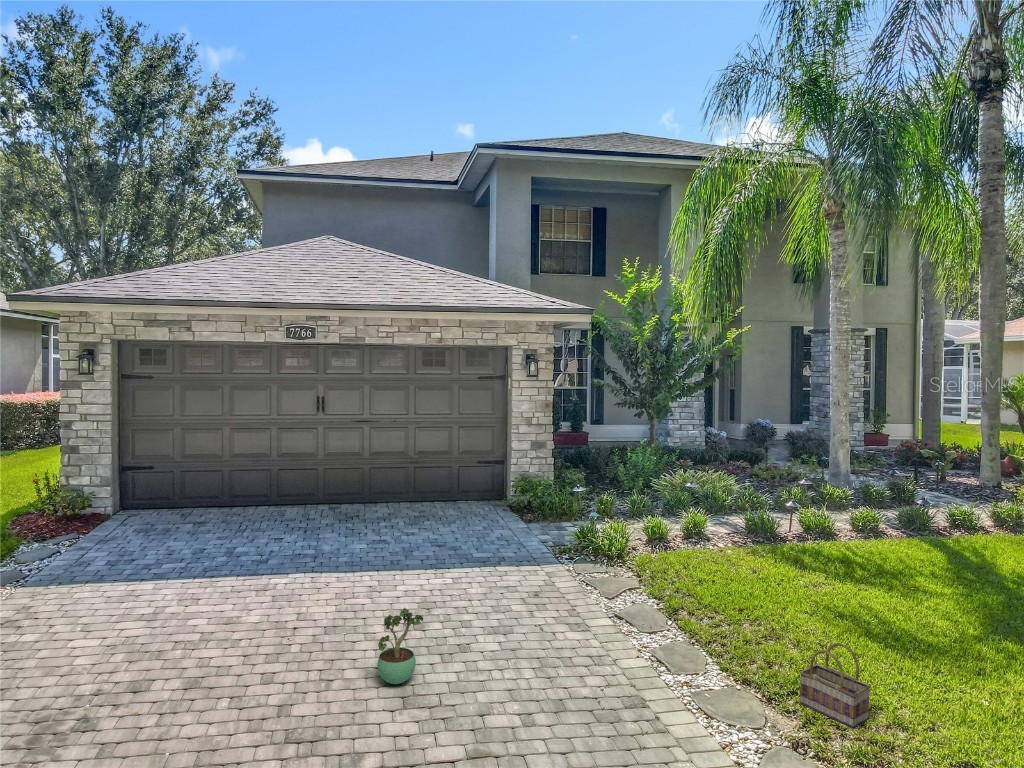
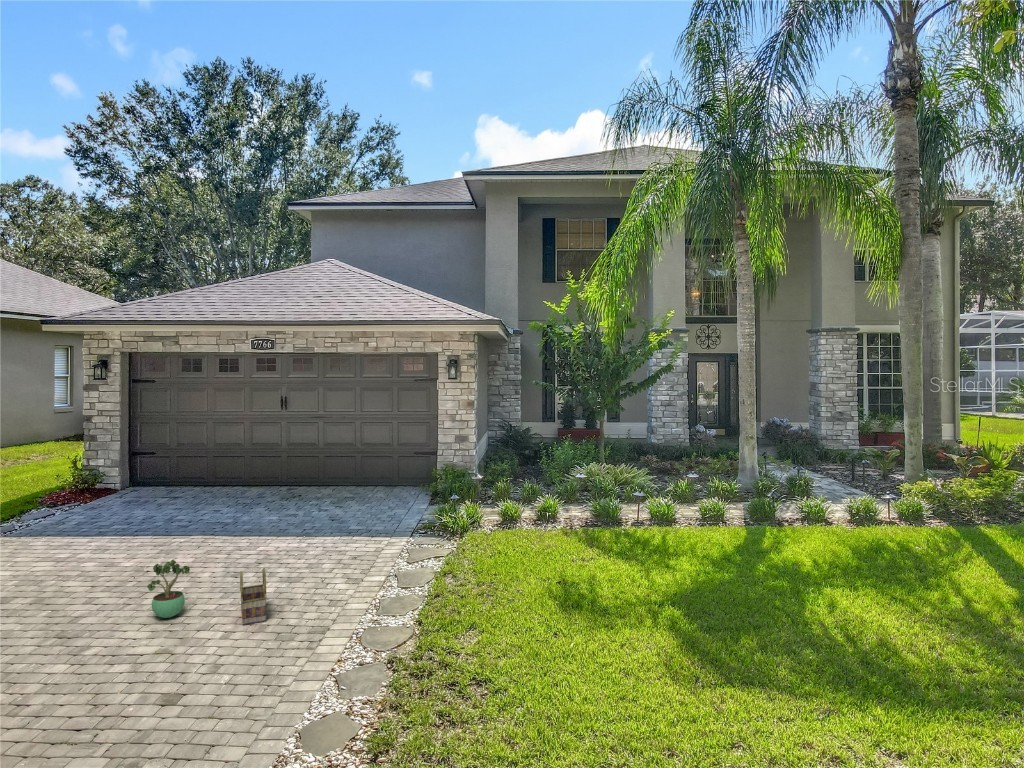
basket: present [800,643,871,728] -> present [240,568,267,625]

